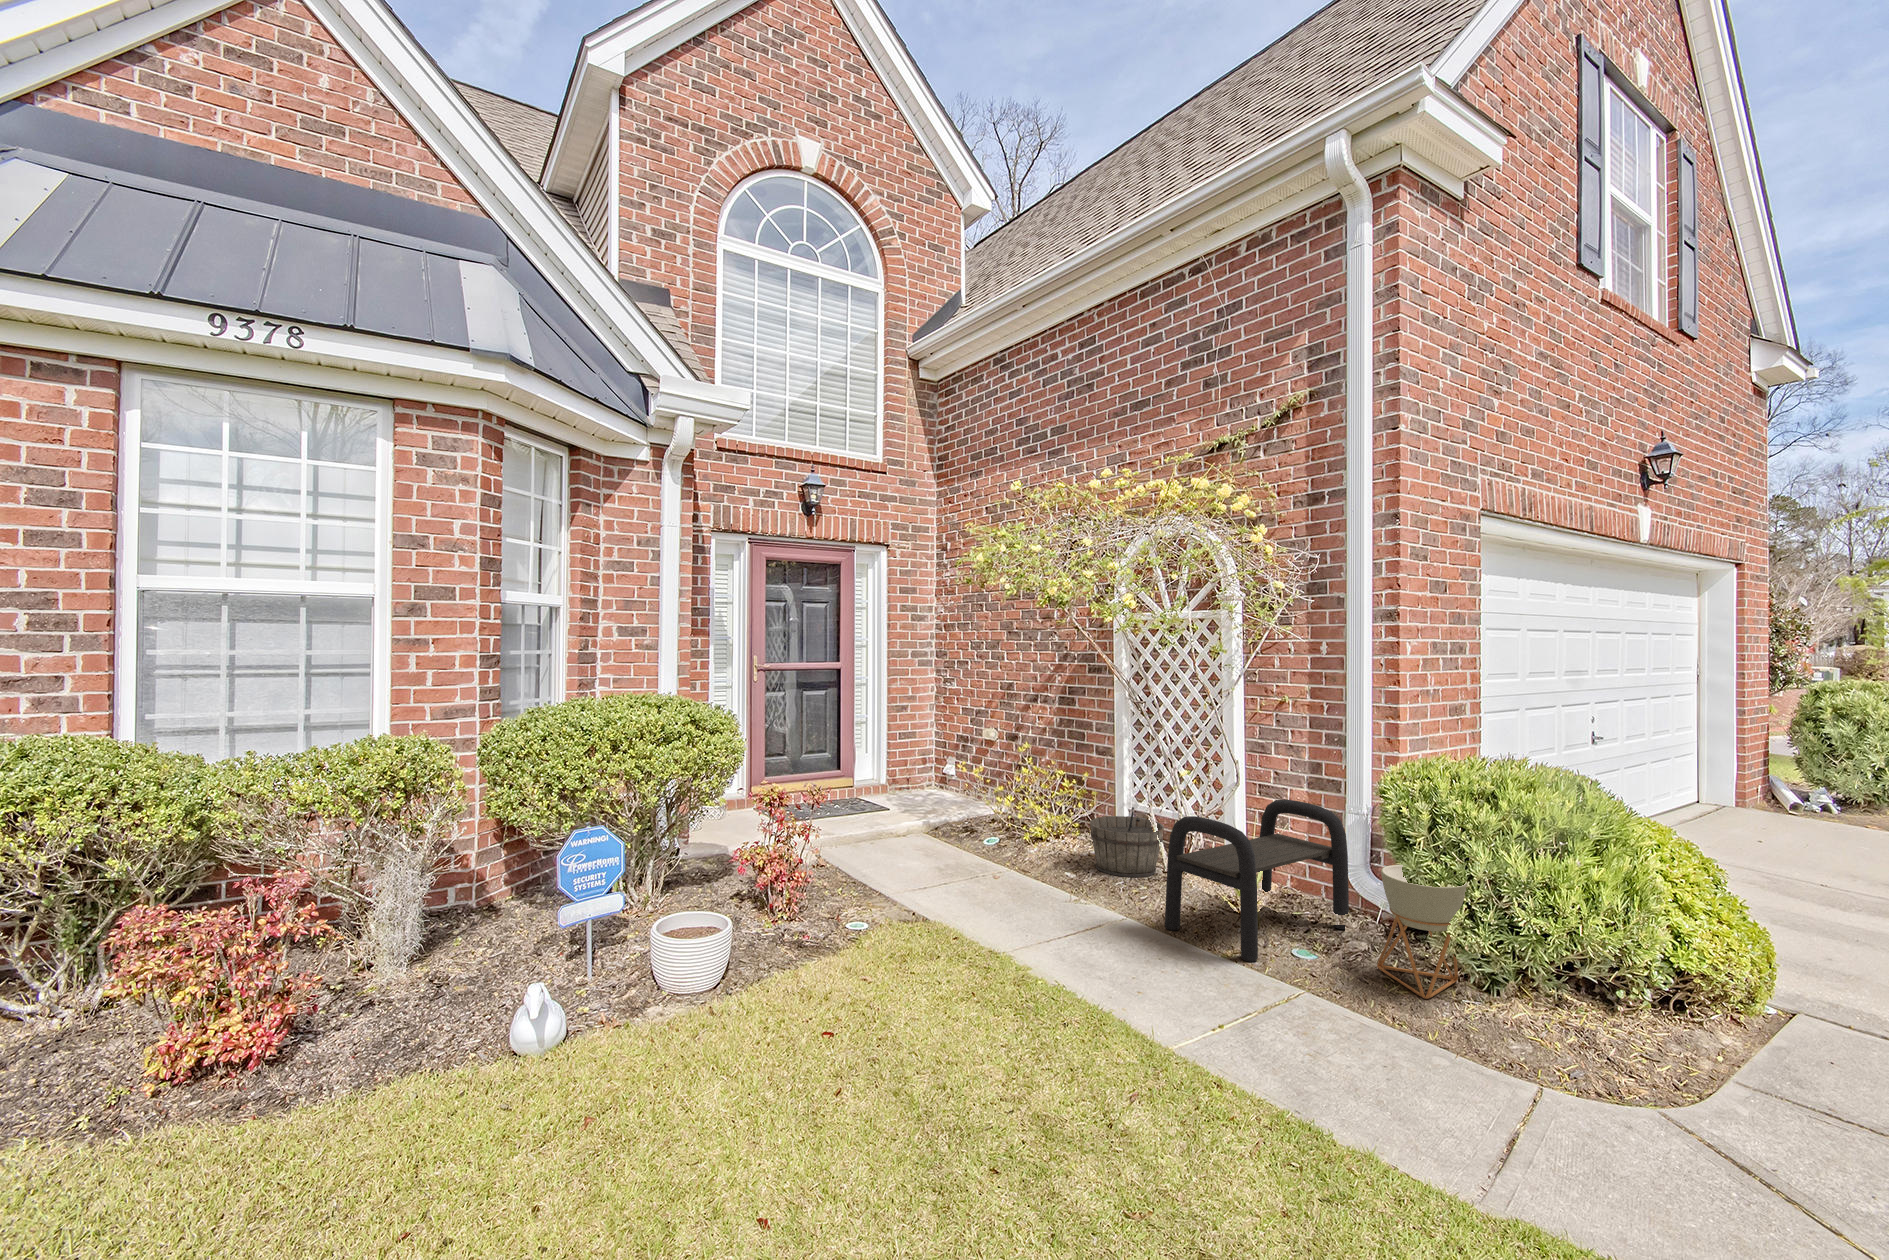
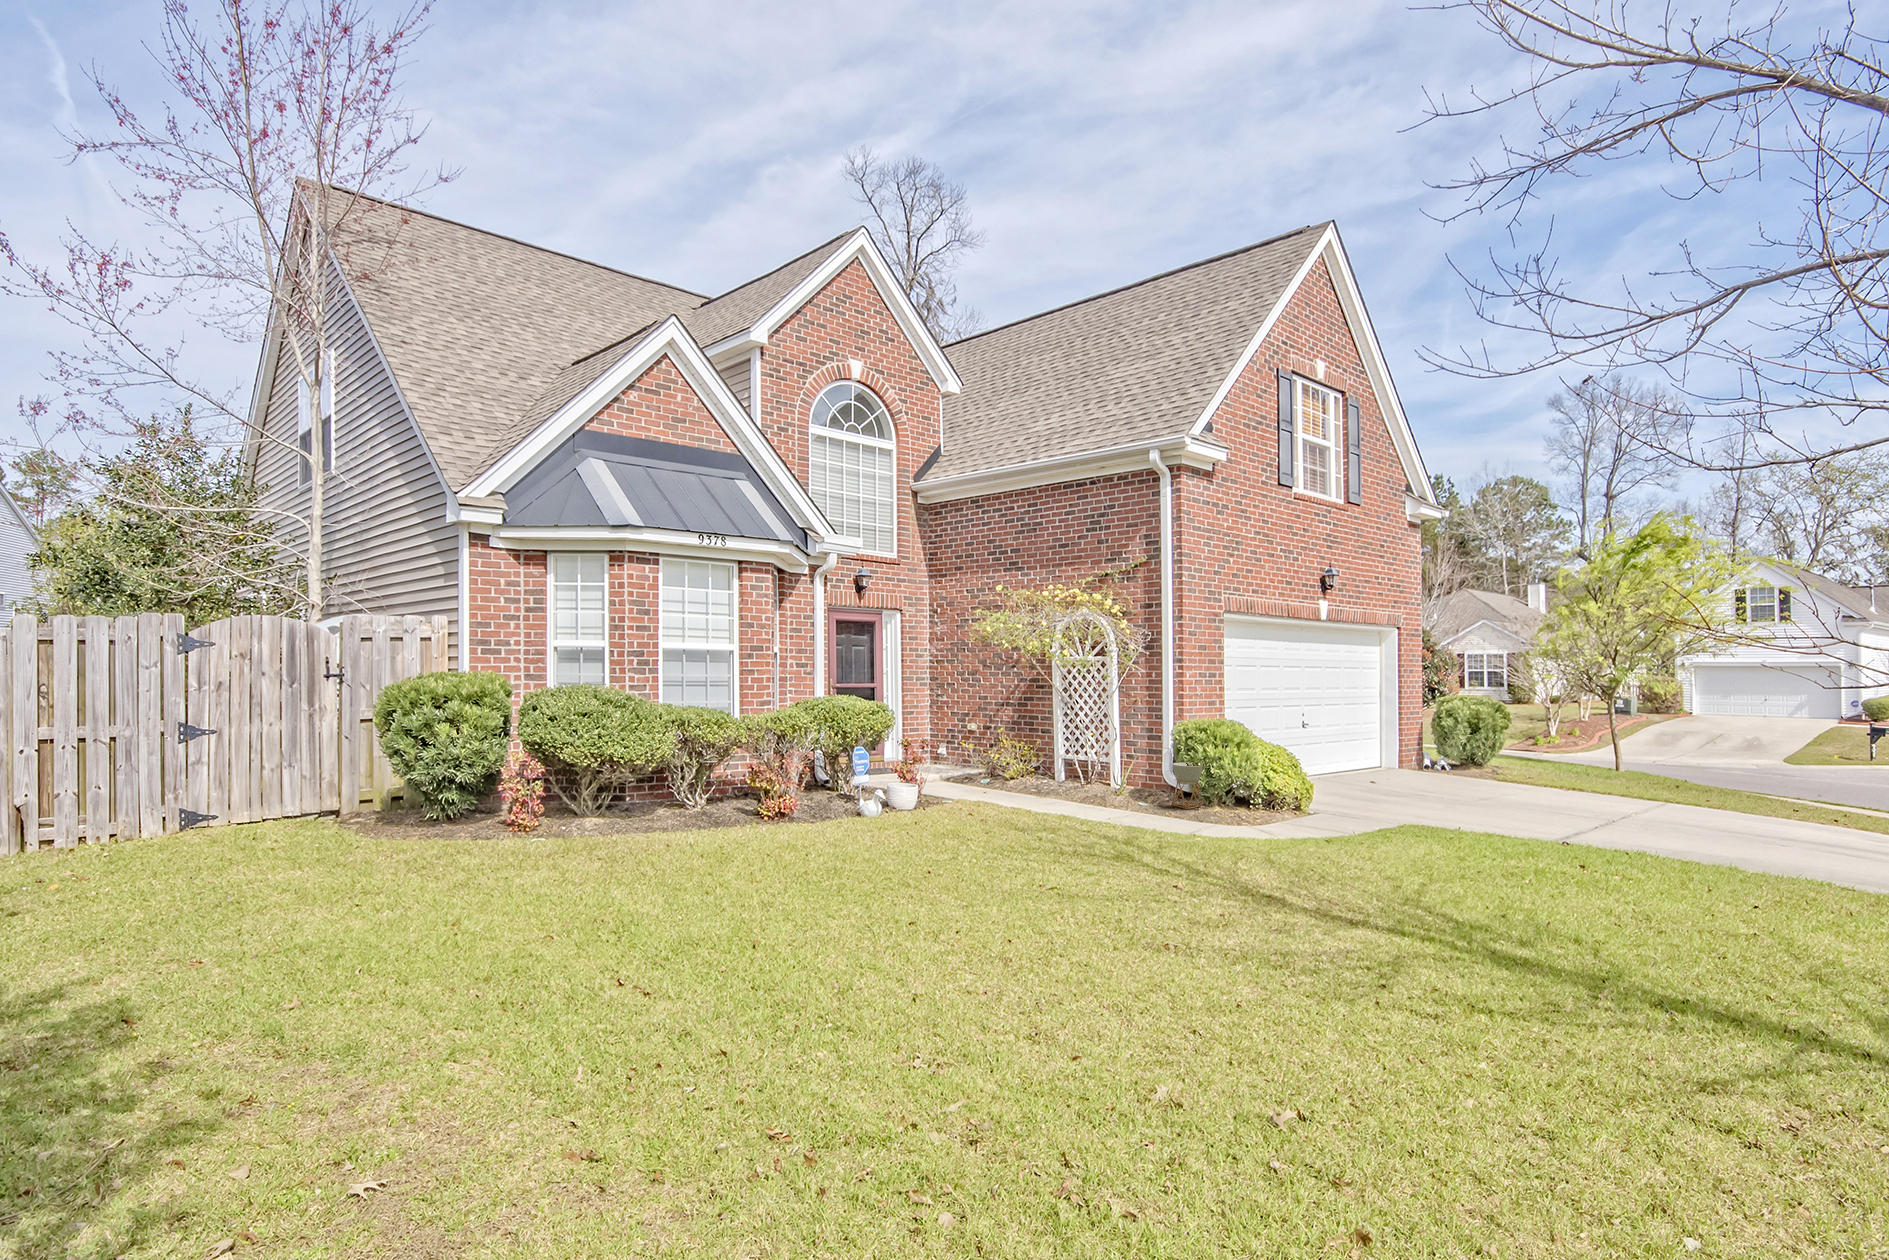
bench: present [1165,799,1349,962] -> none [1086,744,1164,805]
wooden bucket: present [1090,807,1164,877] -> none [1044,756,1081,789]

